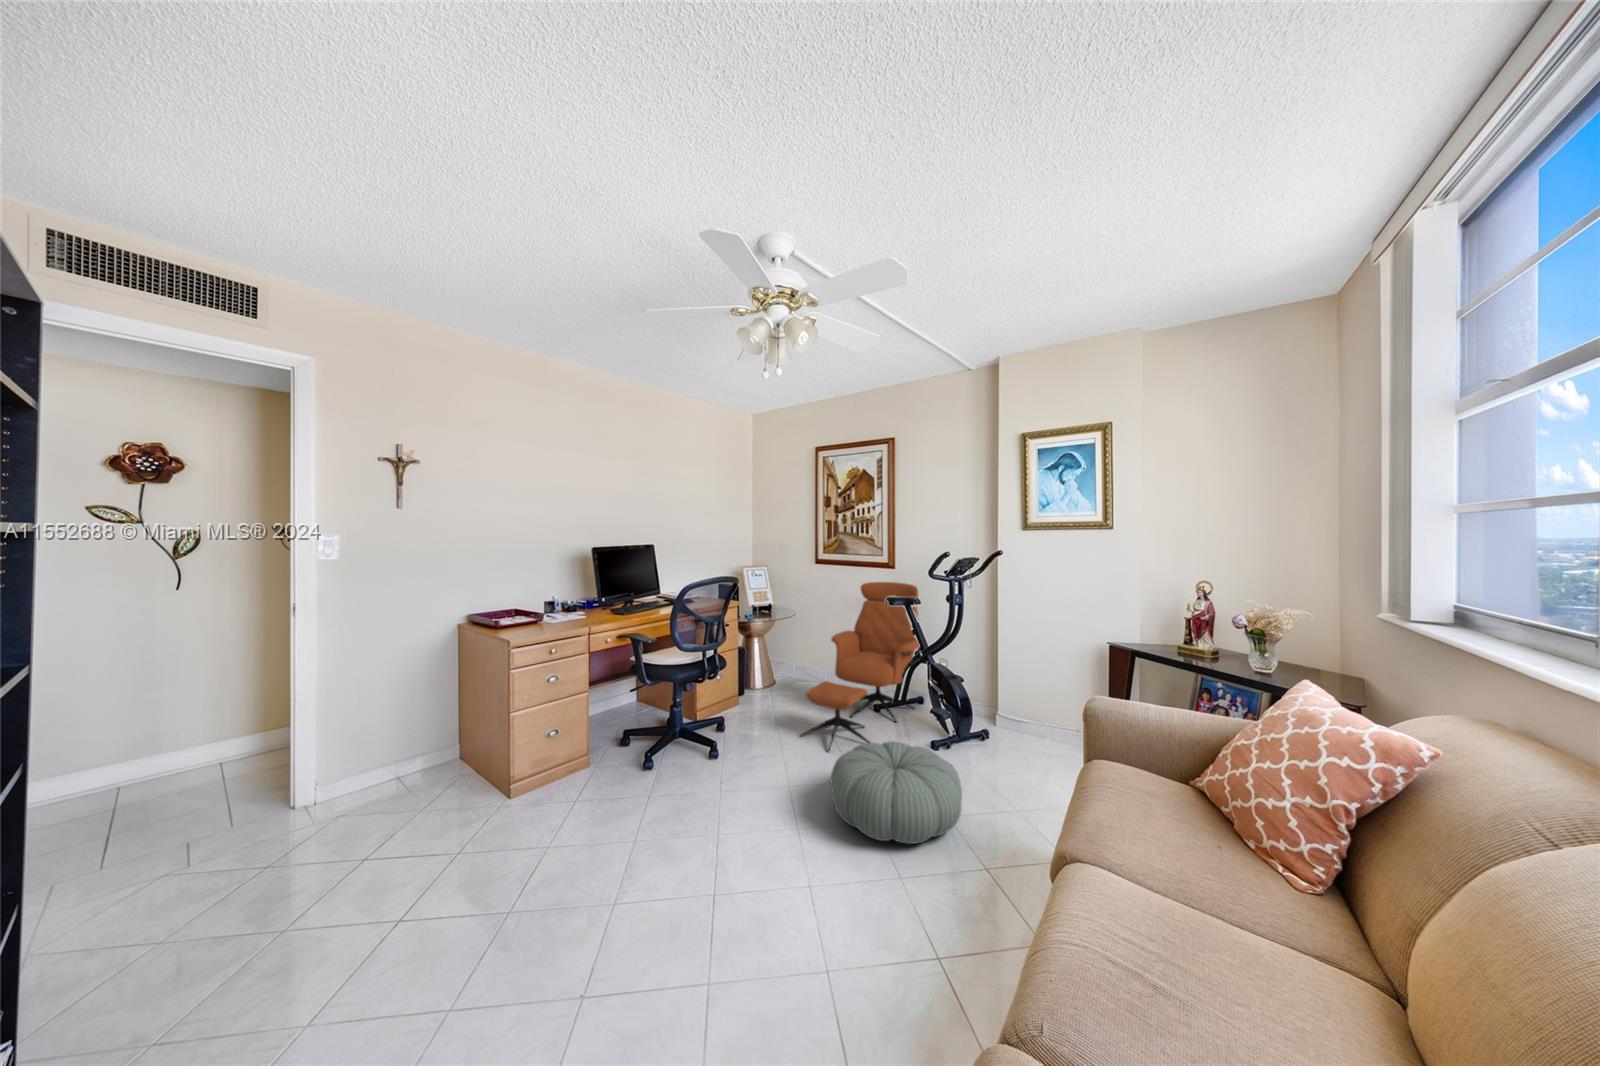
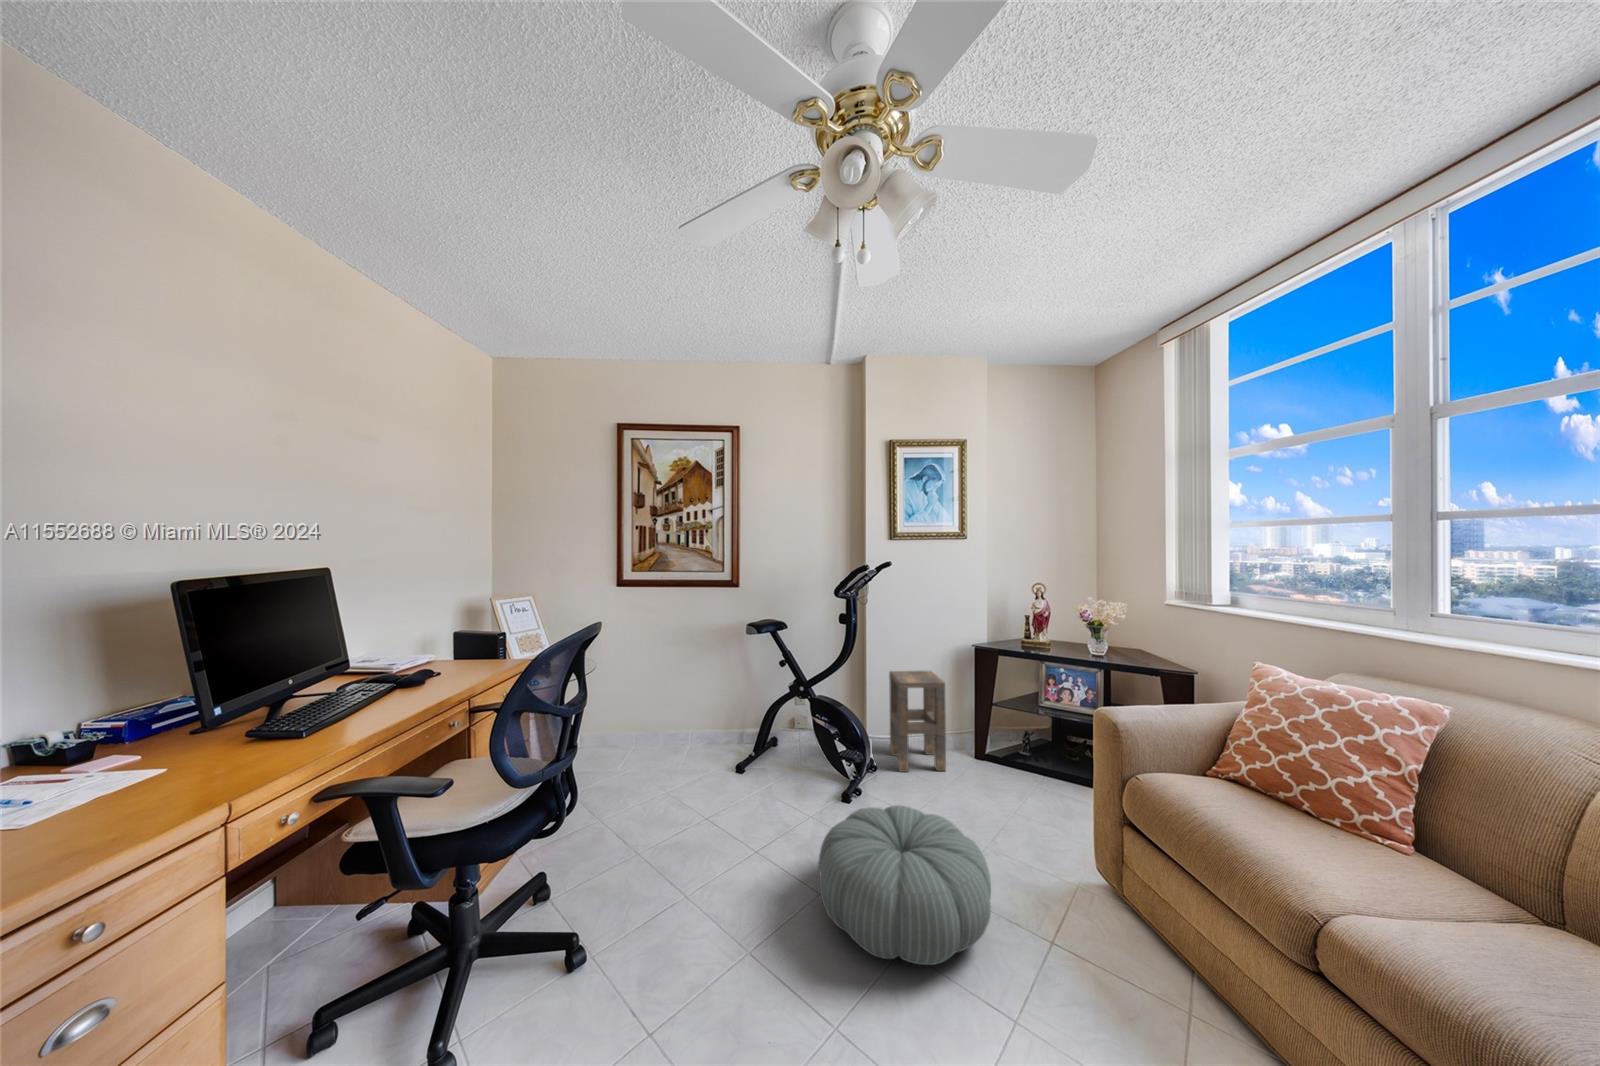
armchair: present [800,582,919,751] -> none [676,602,789,848]
side table: none [1008,657,1065,761] -> present [889,671,946,772]

